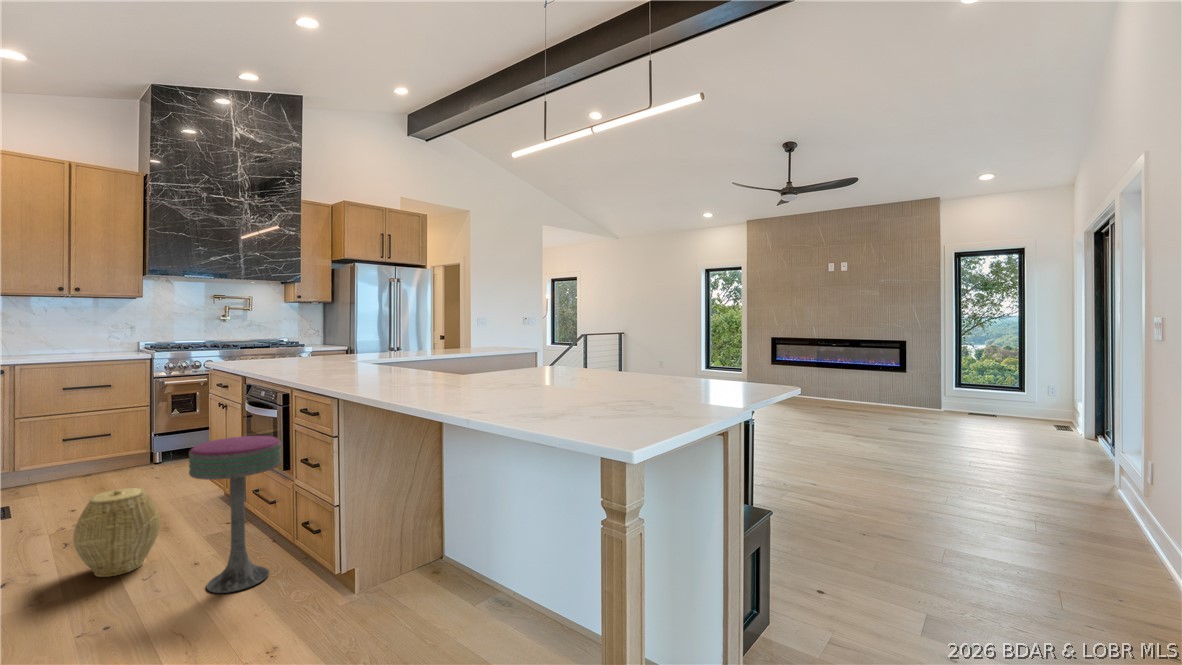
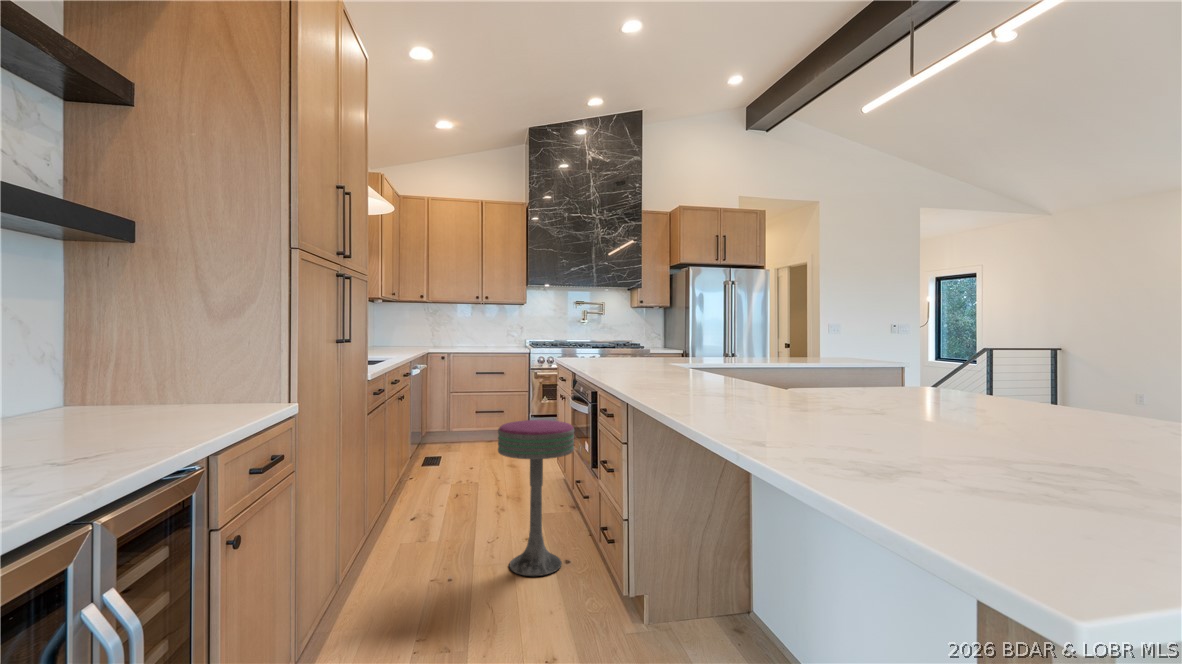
woven basket: present [73,488,161,577] -> none [437,456,495,531]

